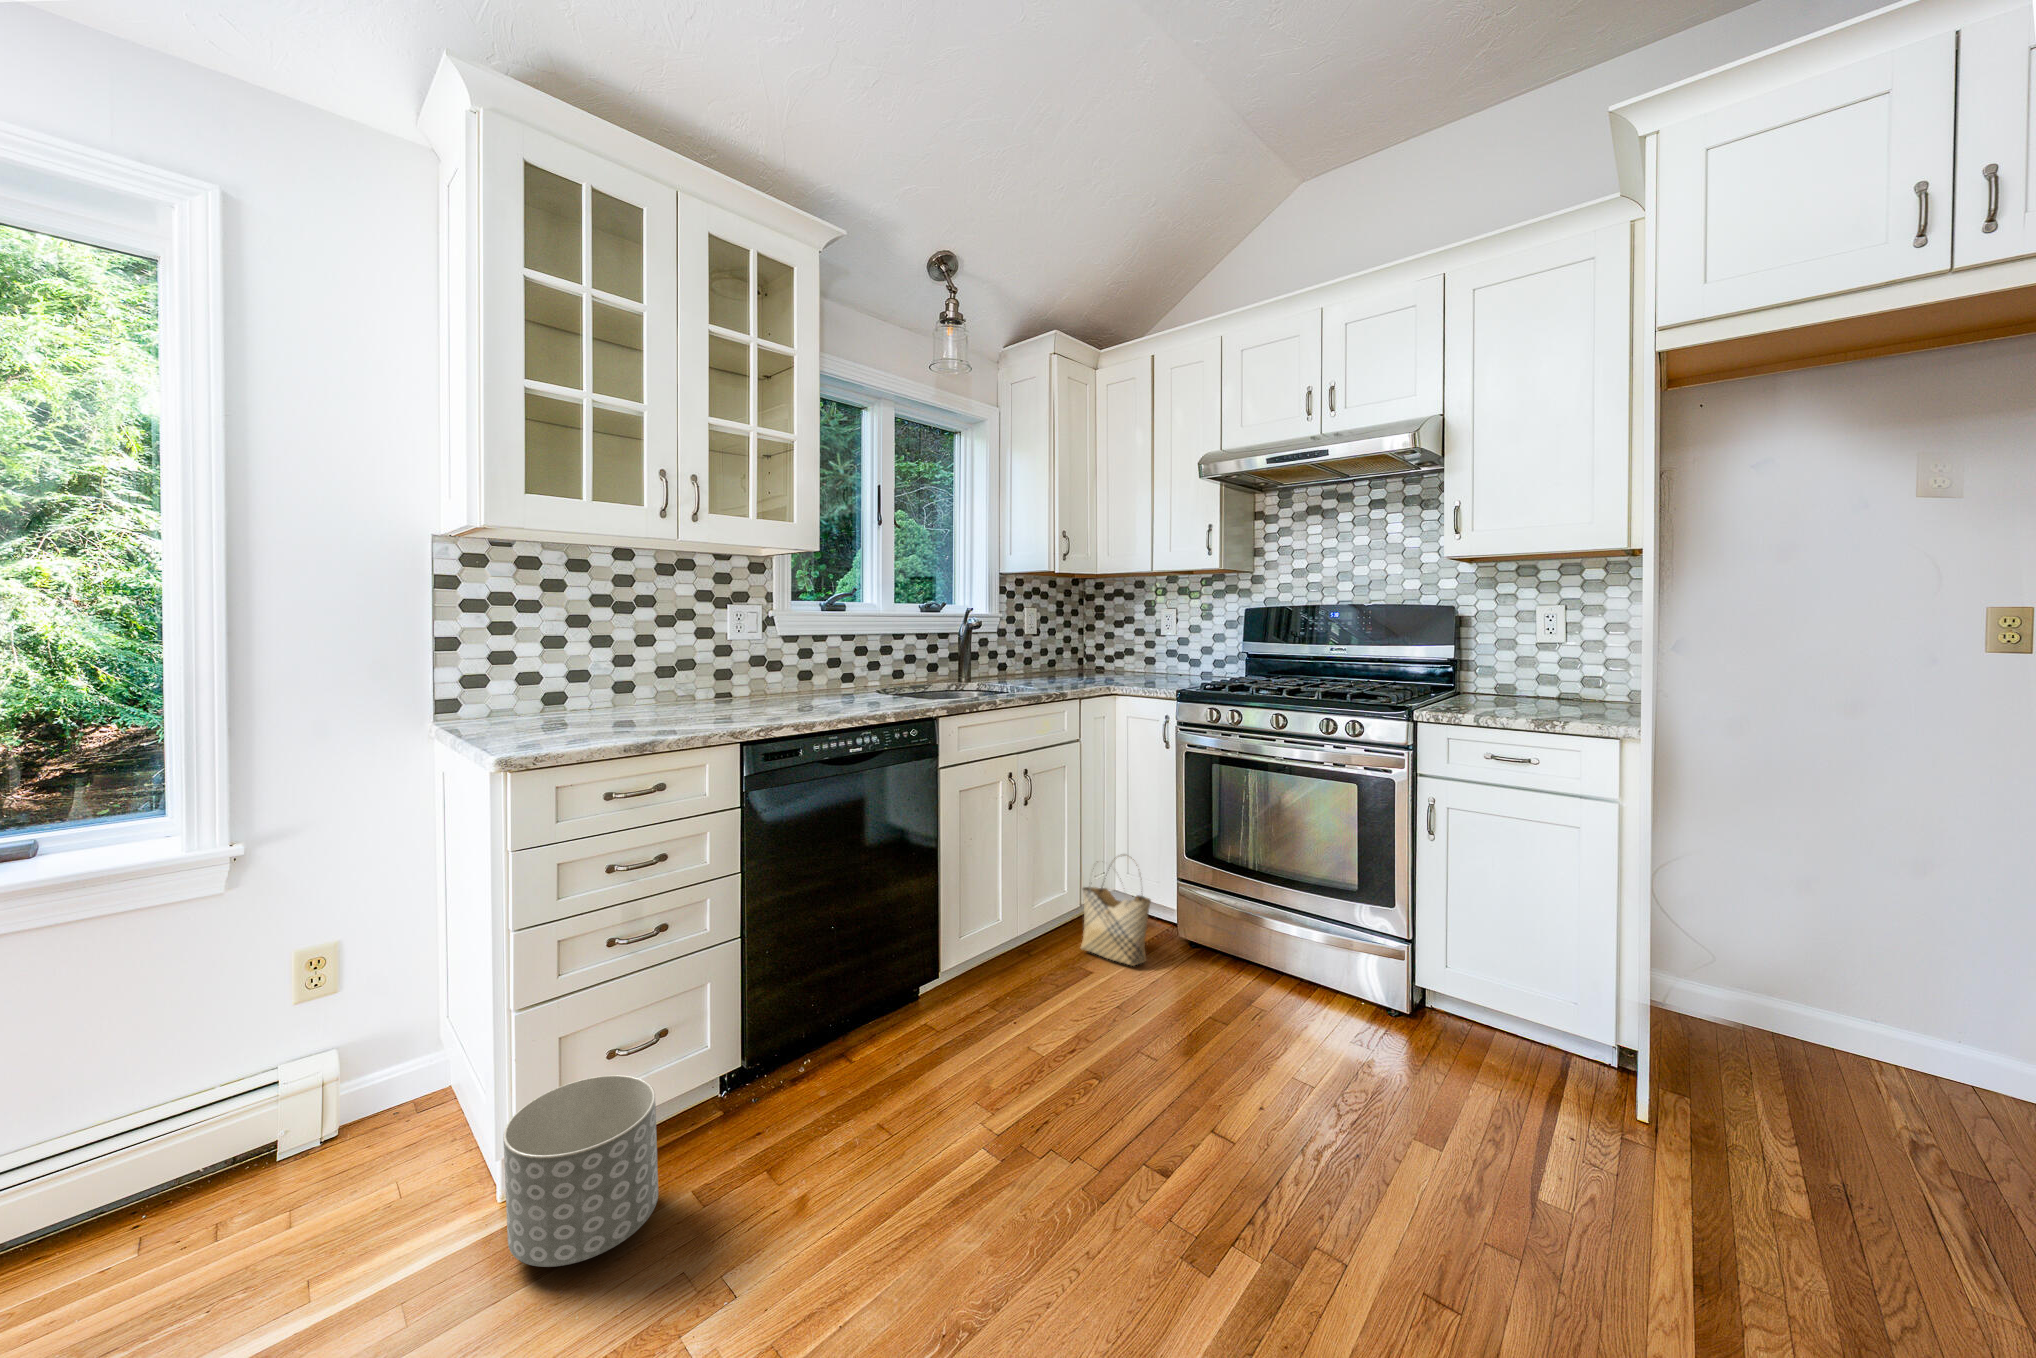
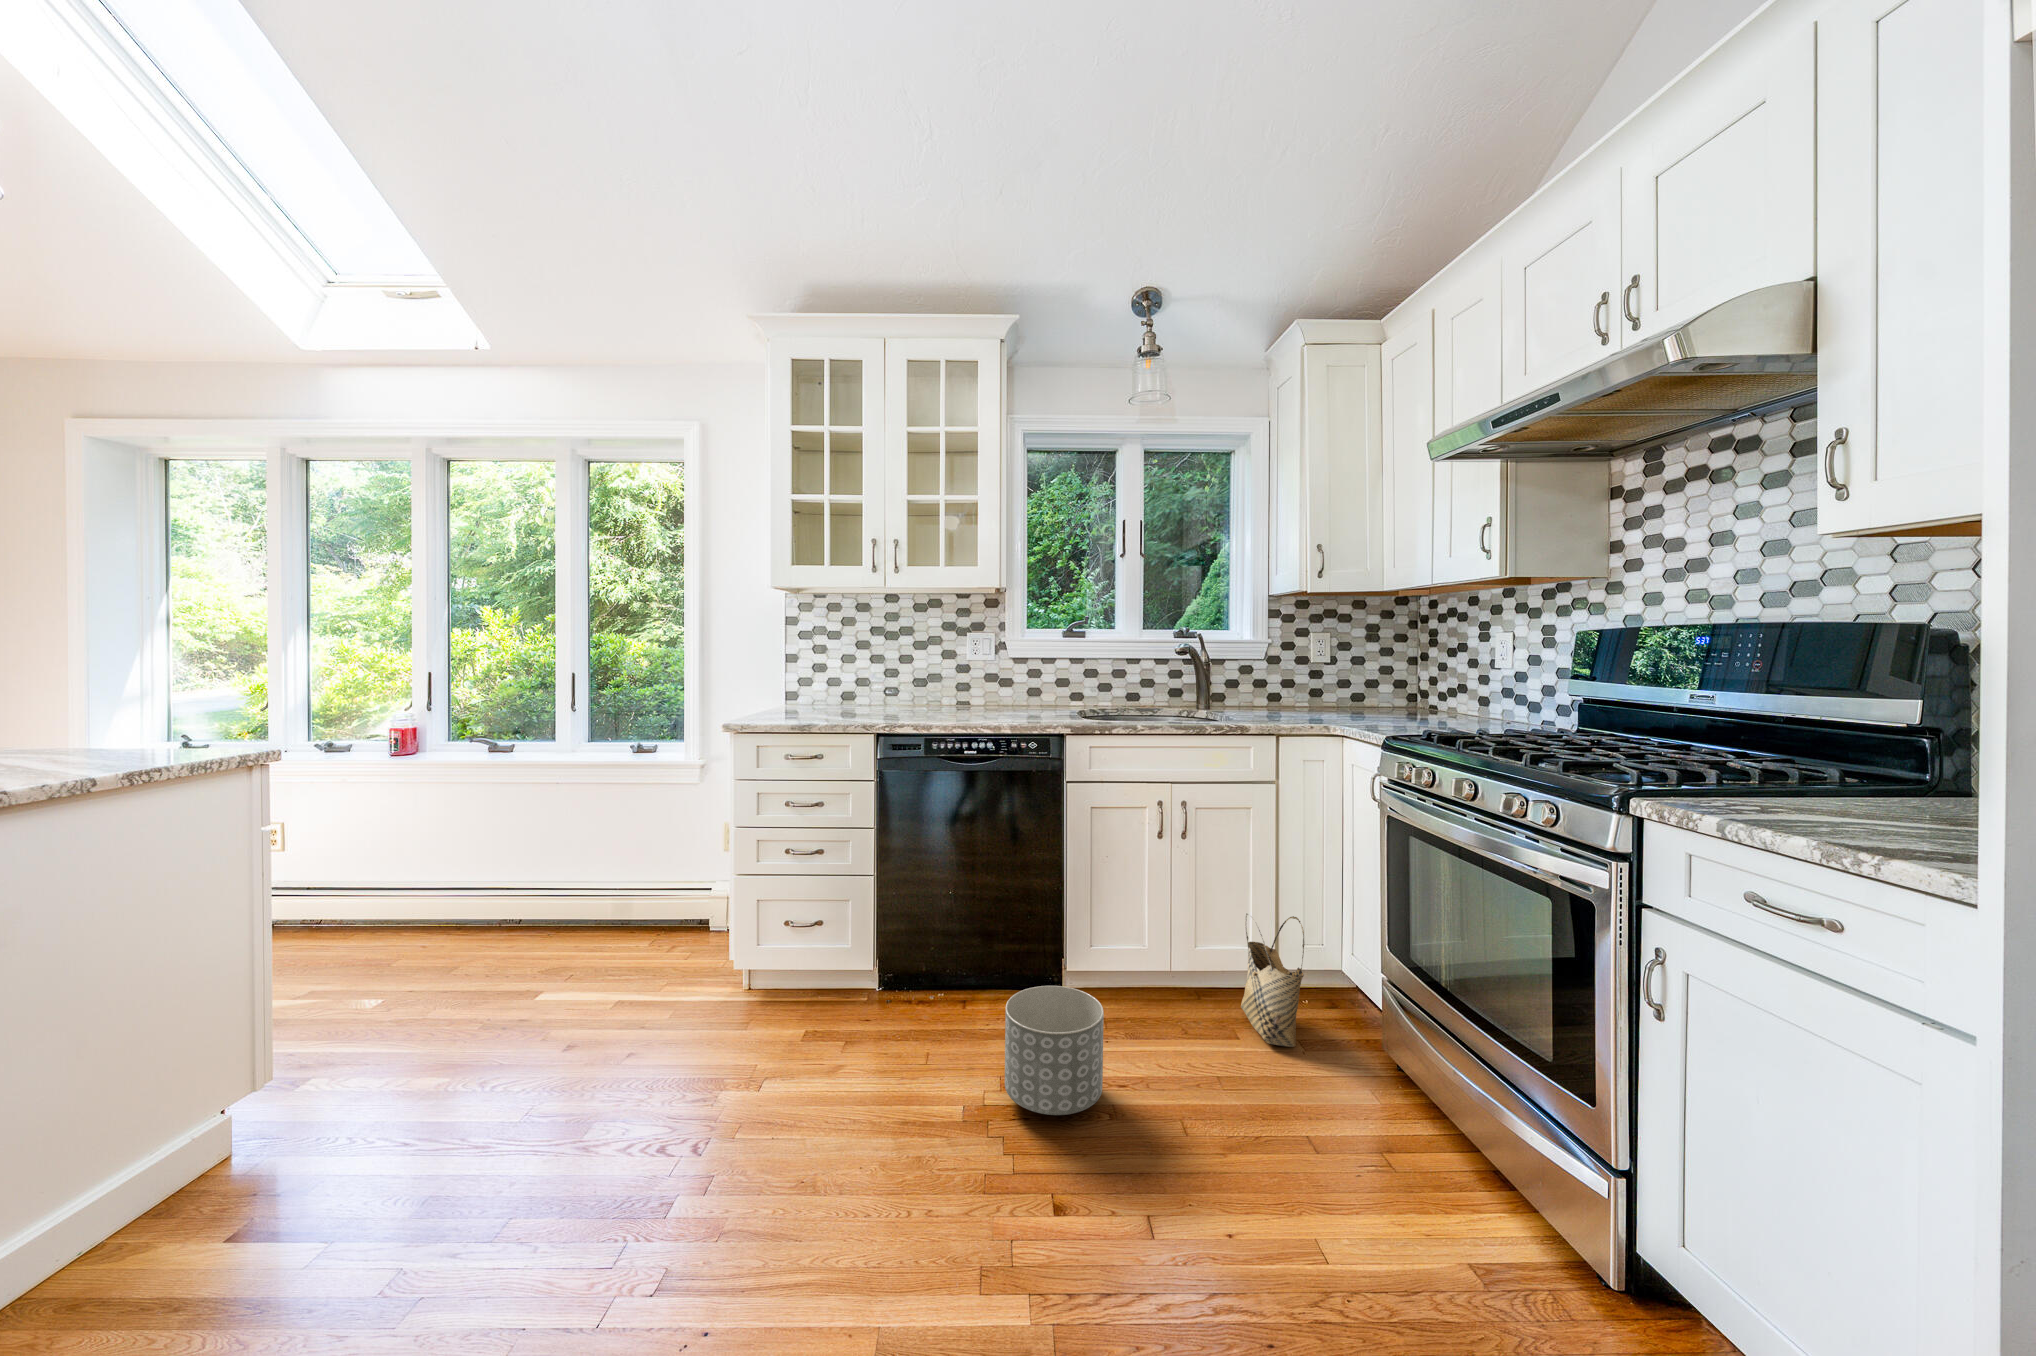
planter: present [503,1075,658,1267] -> present [1005,986,1104,1115]

